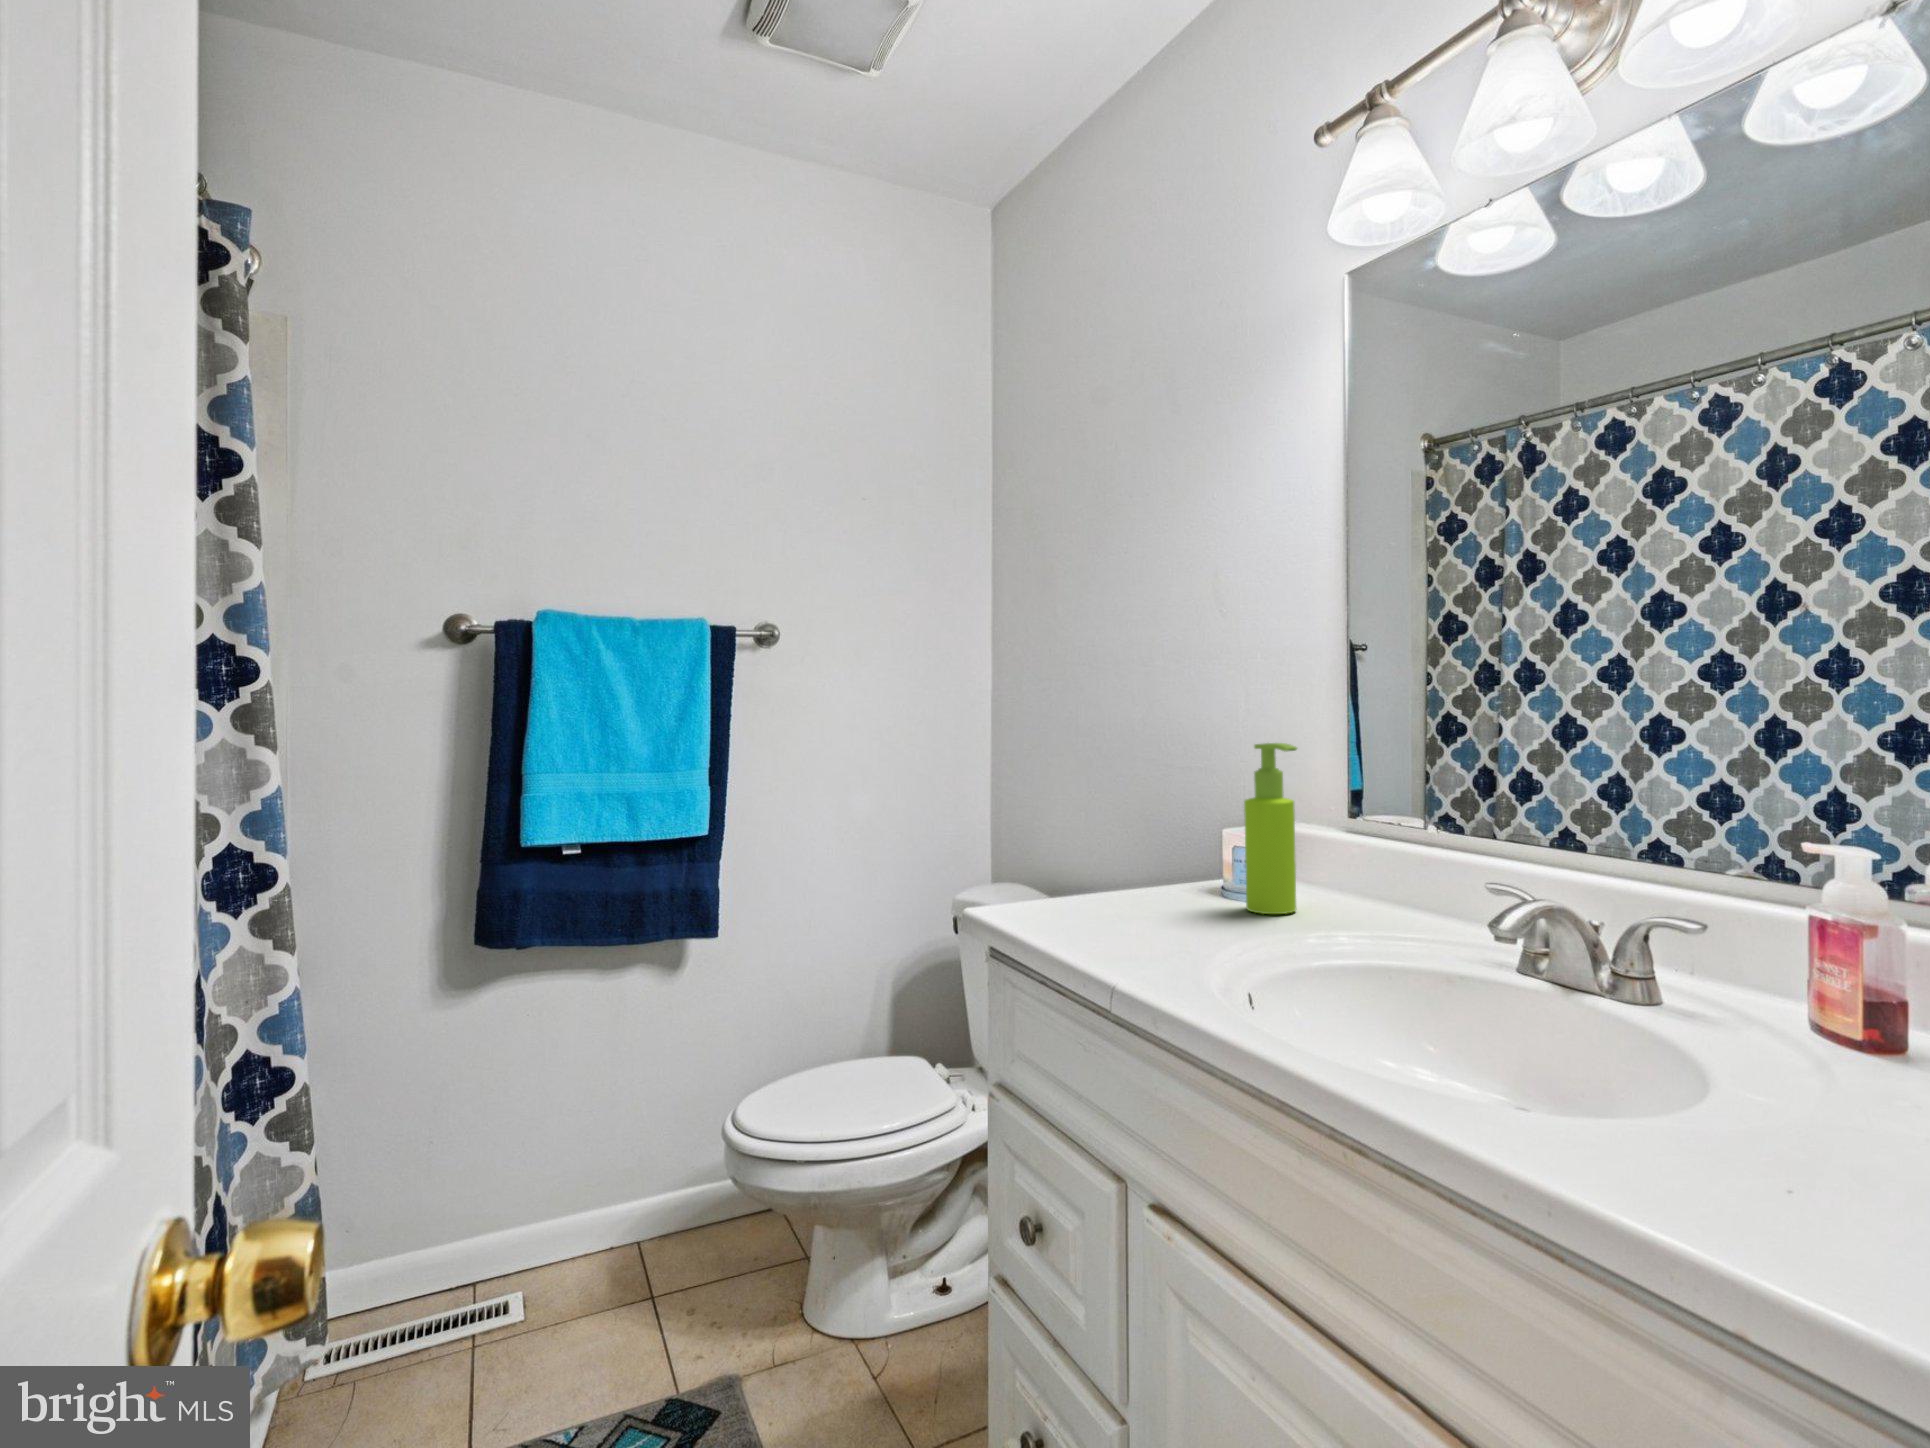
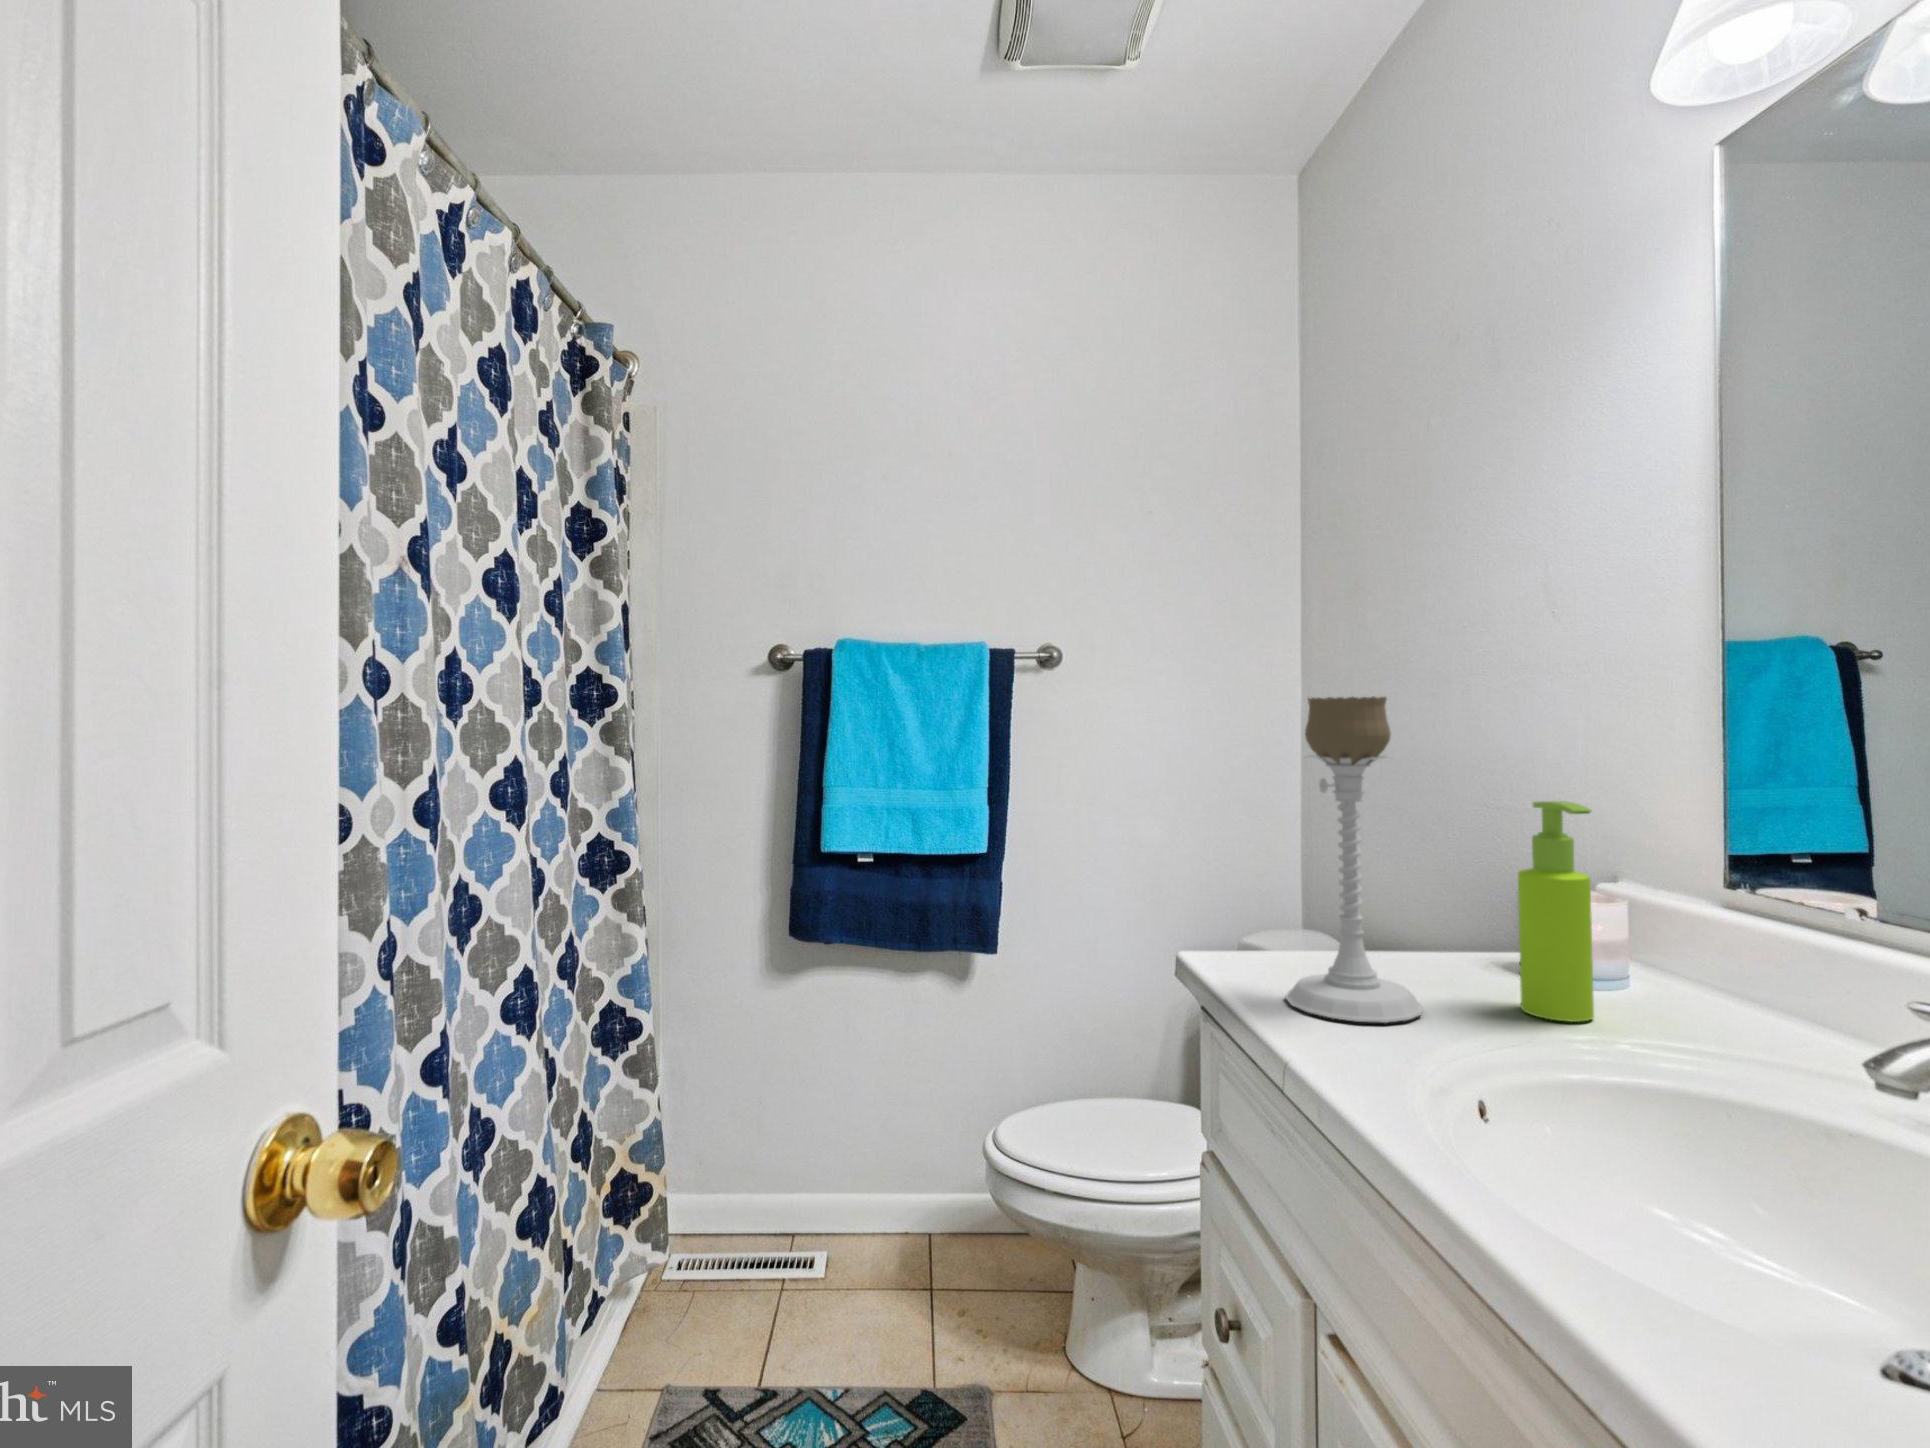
candle holder: none [1077,659,1184,931] -> present [1286,696,1423,1022]

